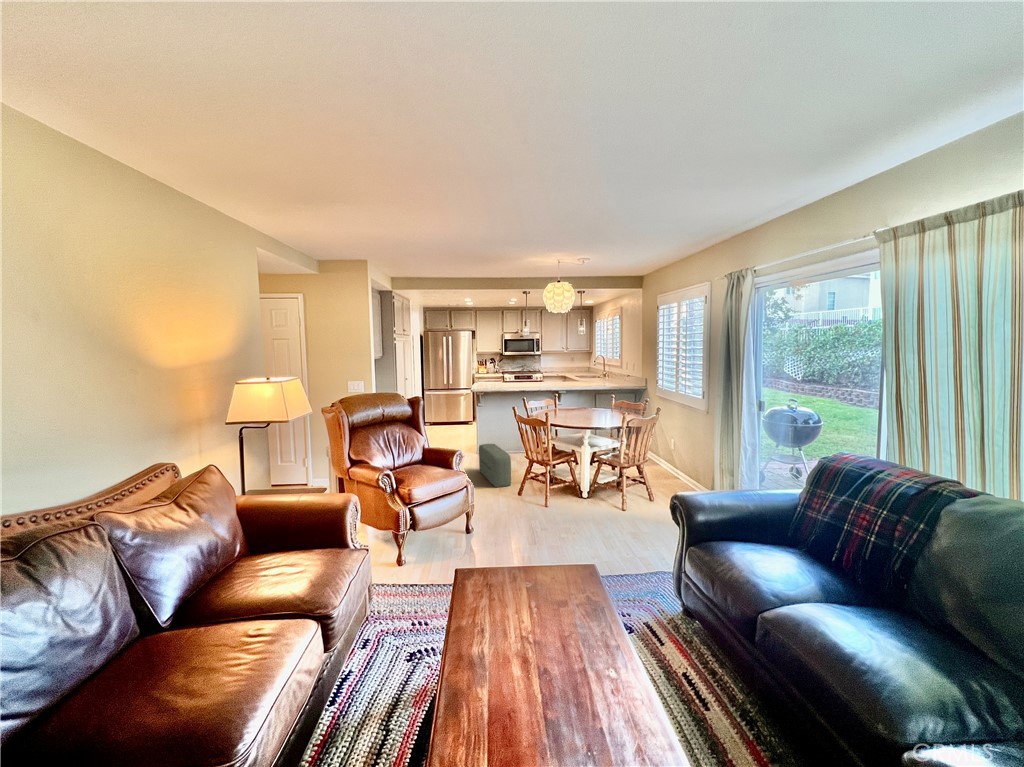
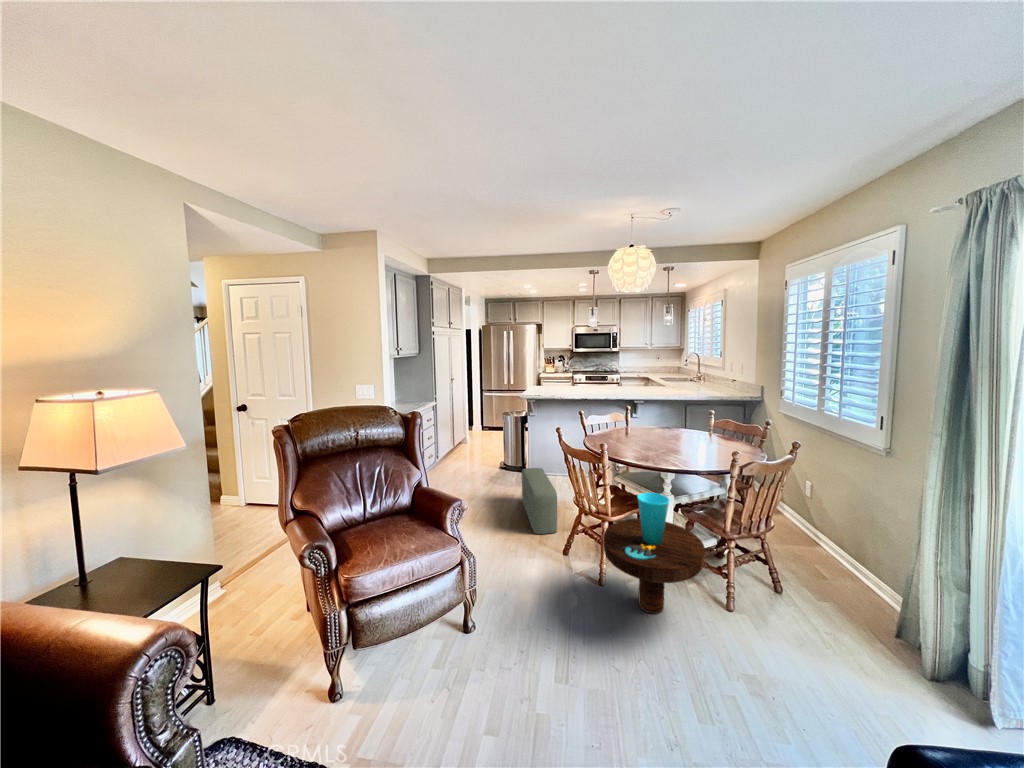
side table: none [549,442,608,515] -> present [603,493,705,614]

